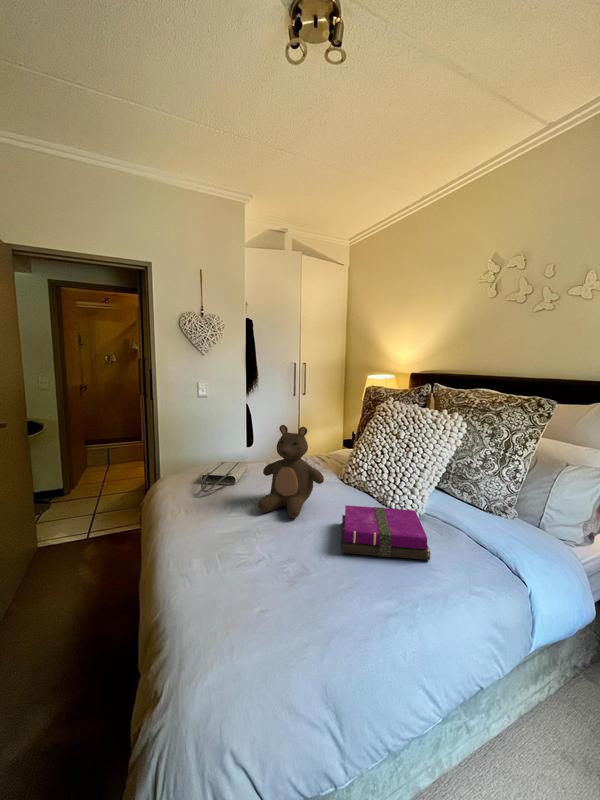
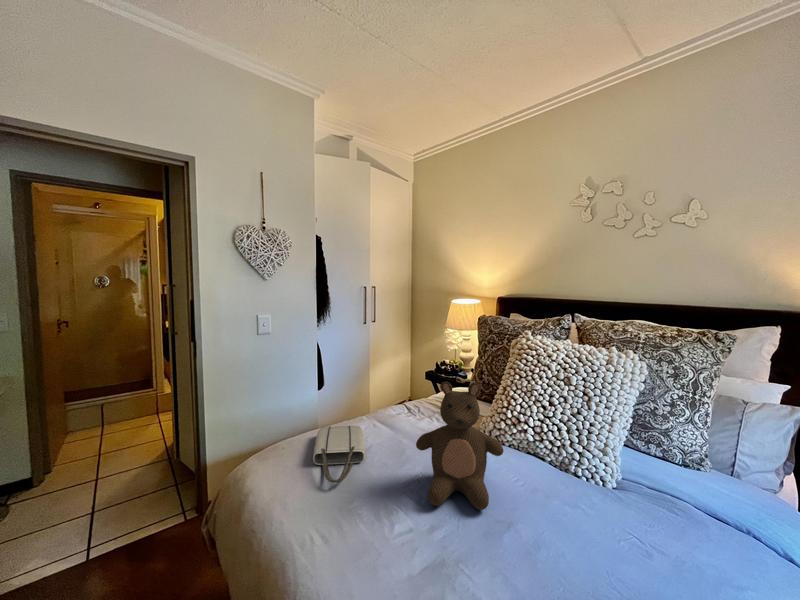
notebook: present [342,505,430,560] -> none [543,481,685,558]

